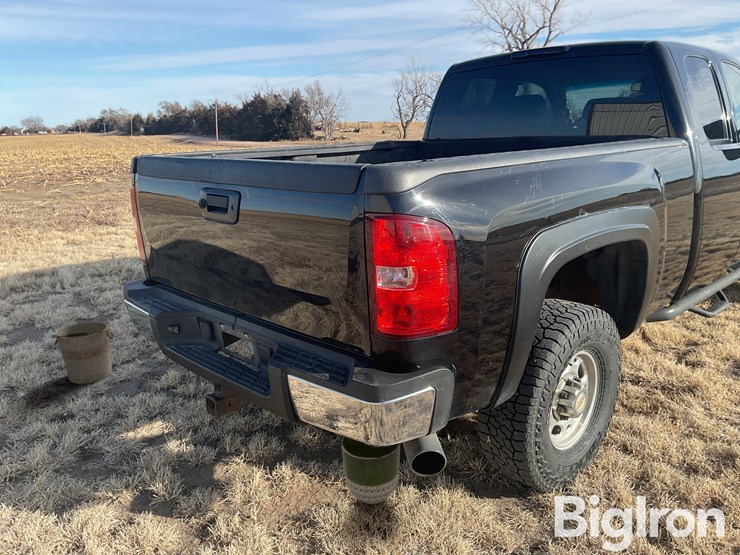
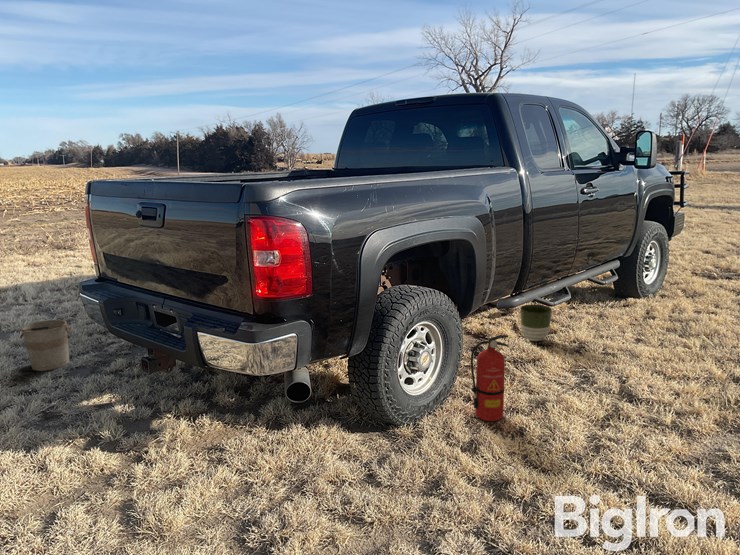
fire extinguisher: none [642,372,699,487] -> present [471,335,510,421]
planter: present [341,438,400,504] -> present [520,304,552,341]

